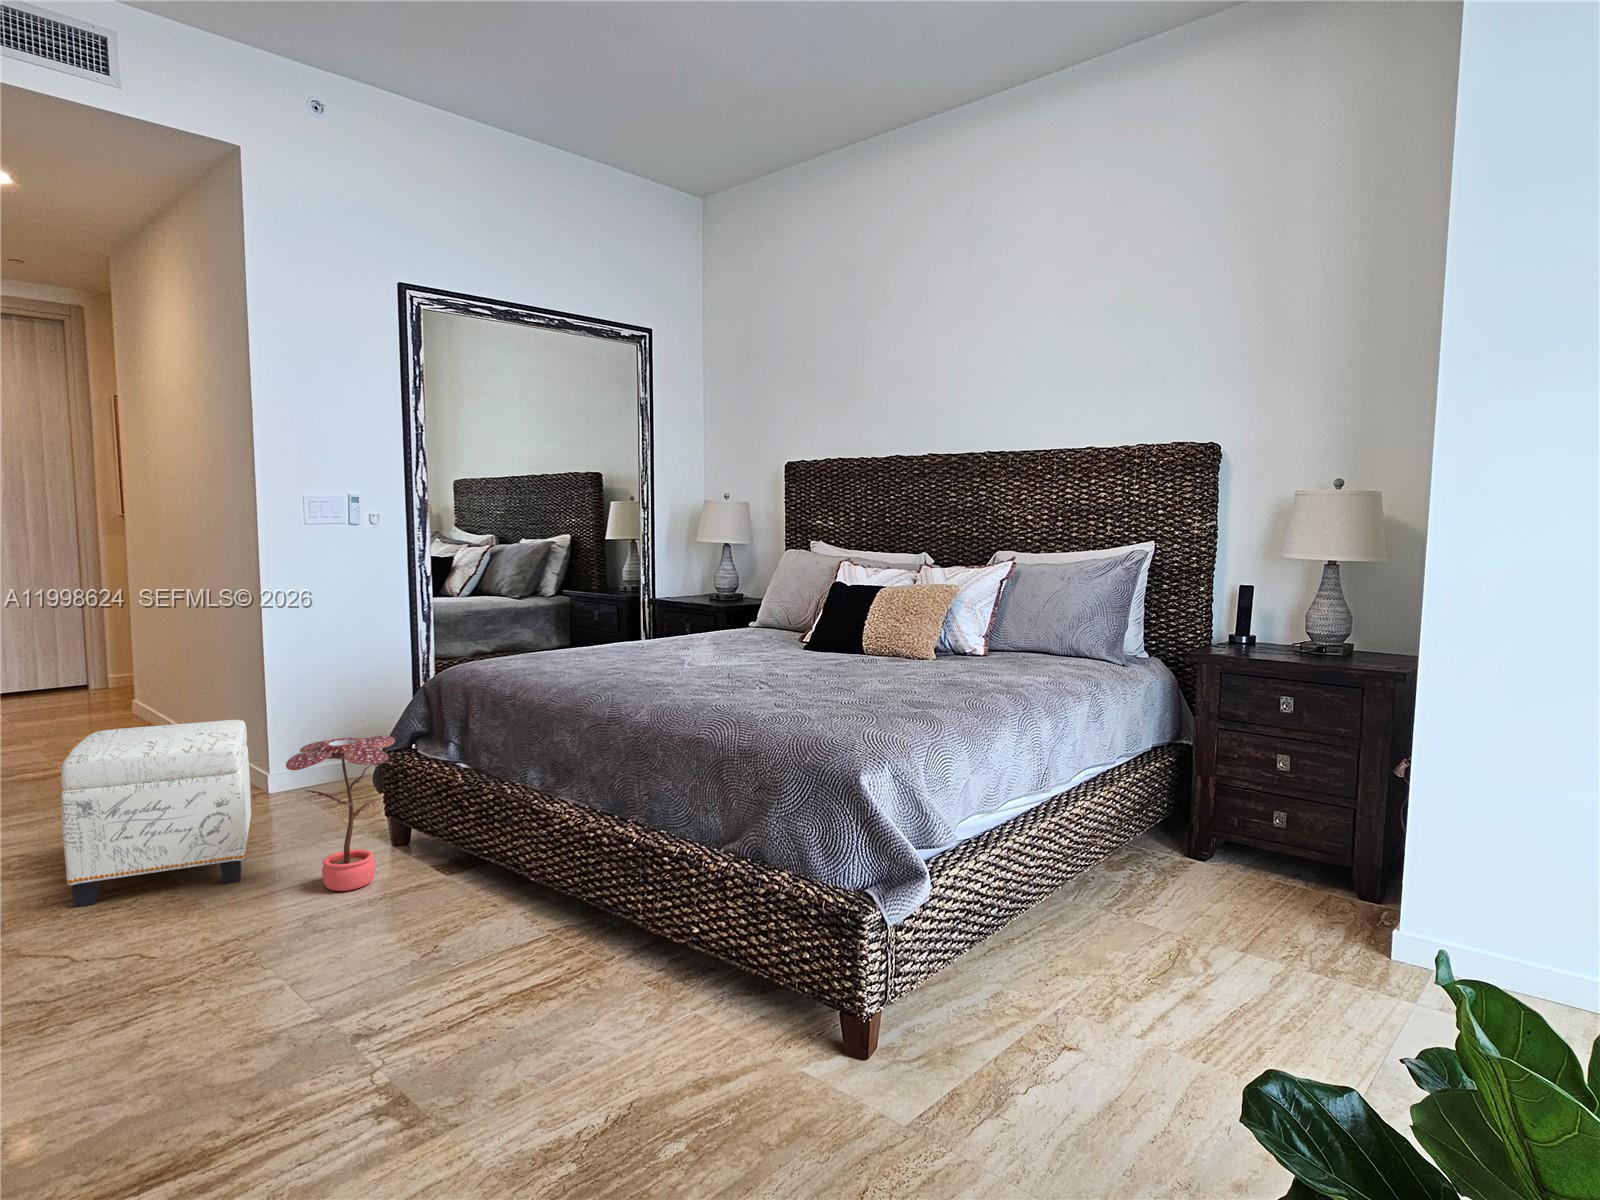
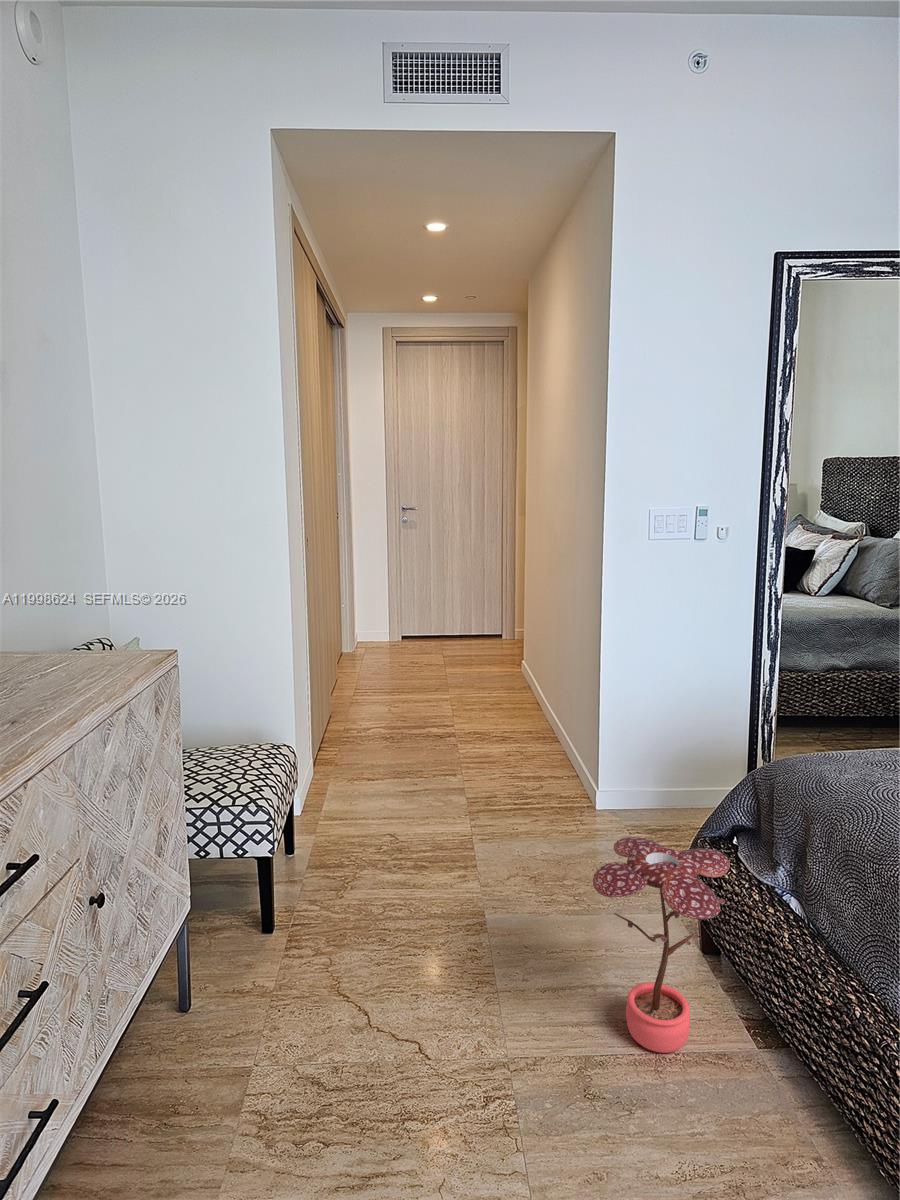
ottoman: present [61,720,252,907] -> none [398,749,571,963]

